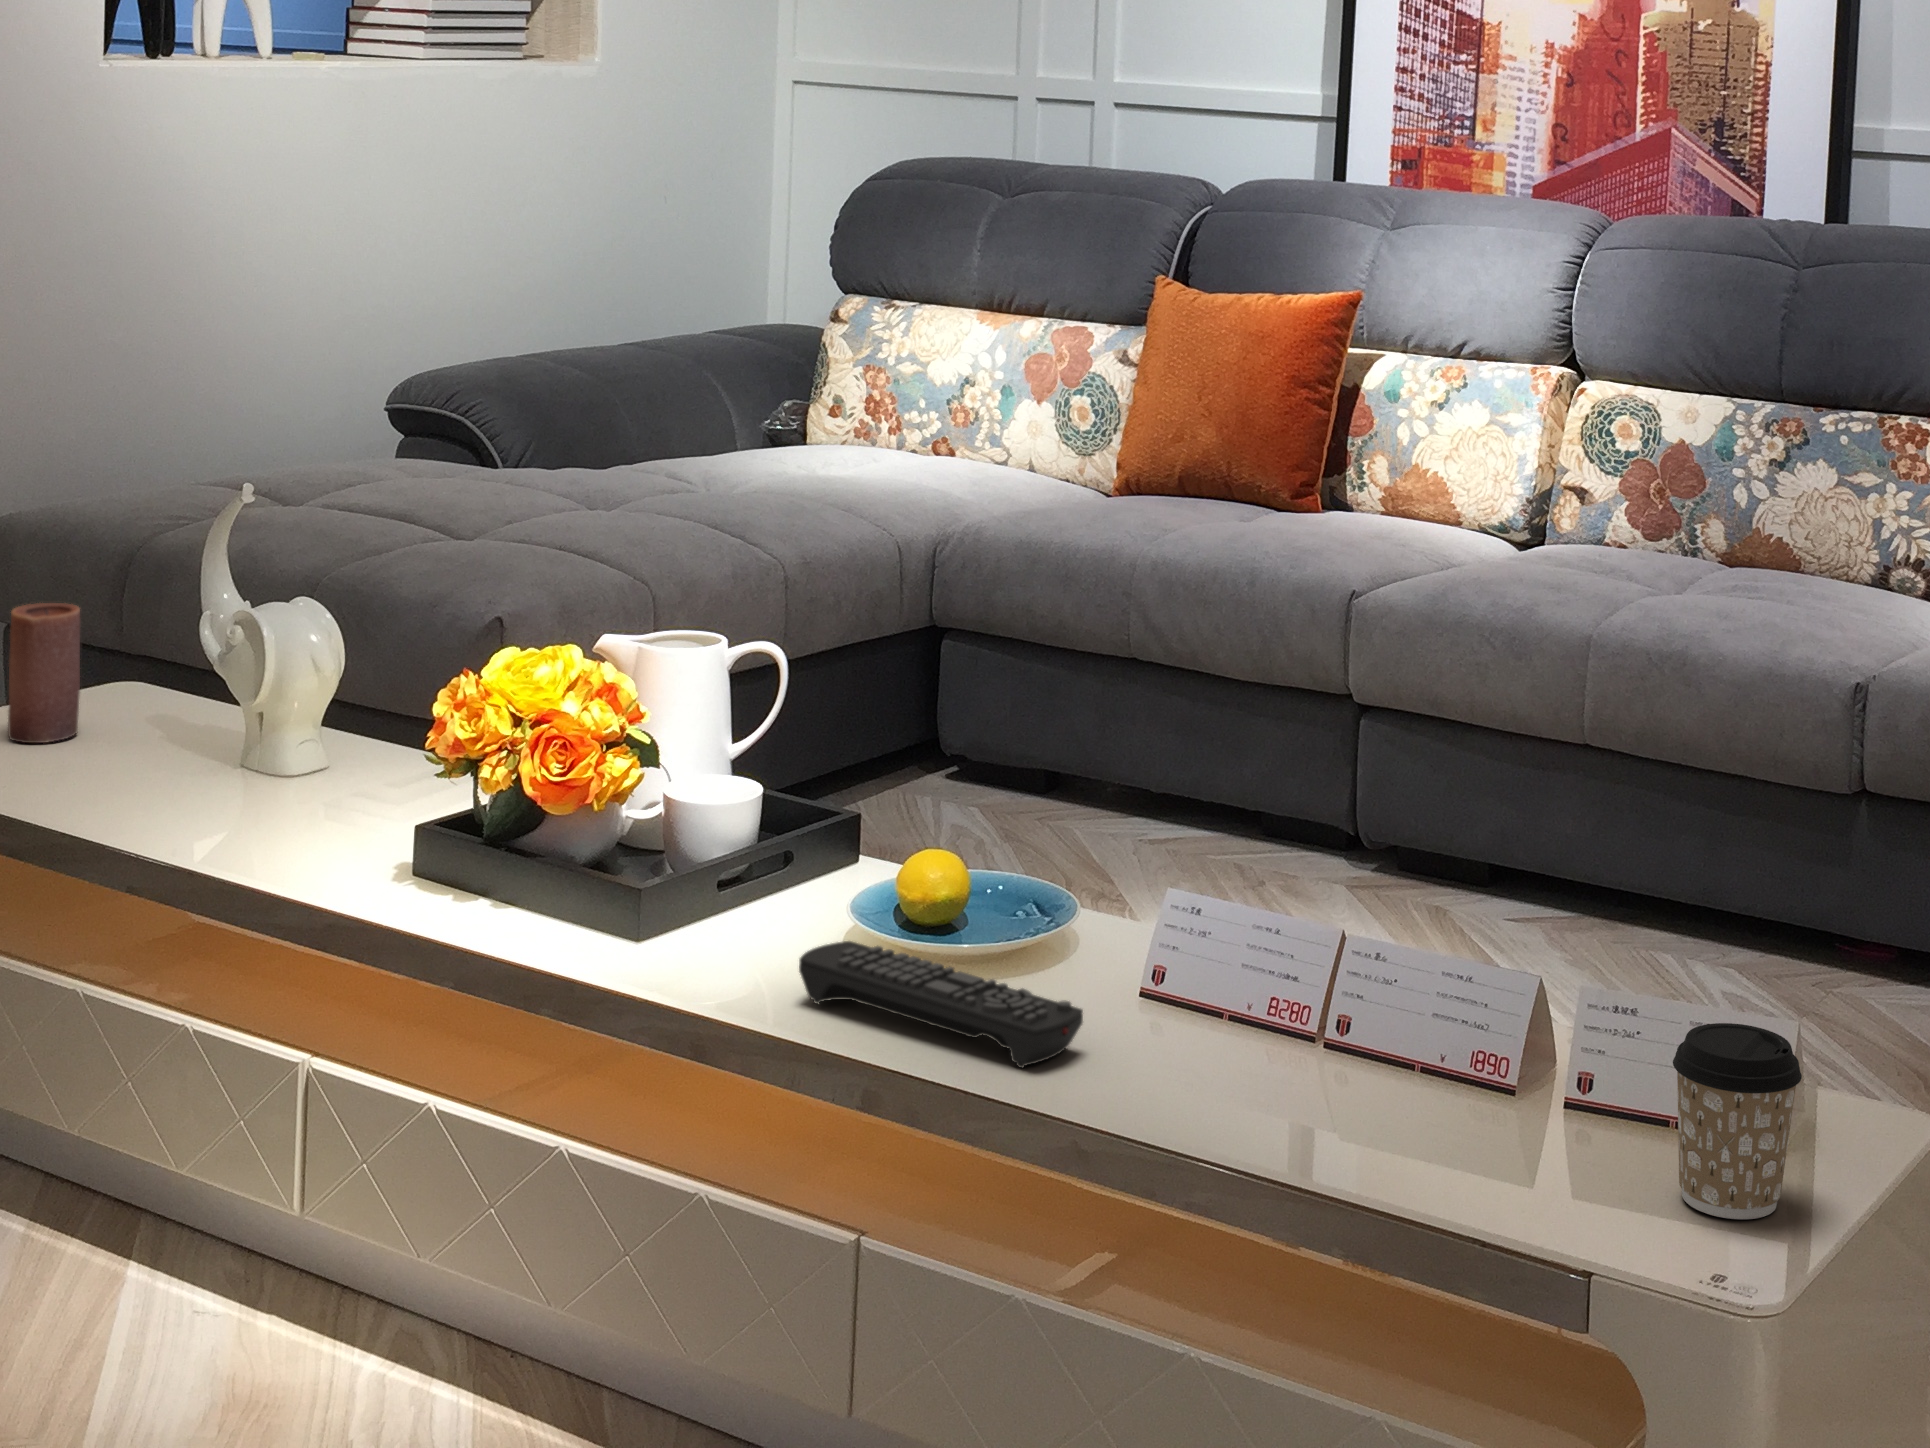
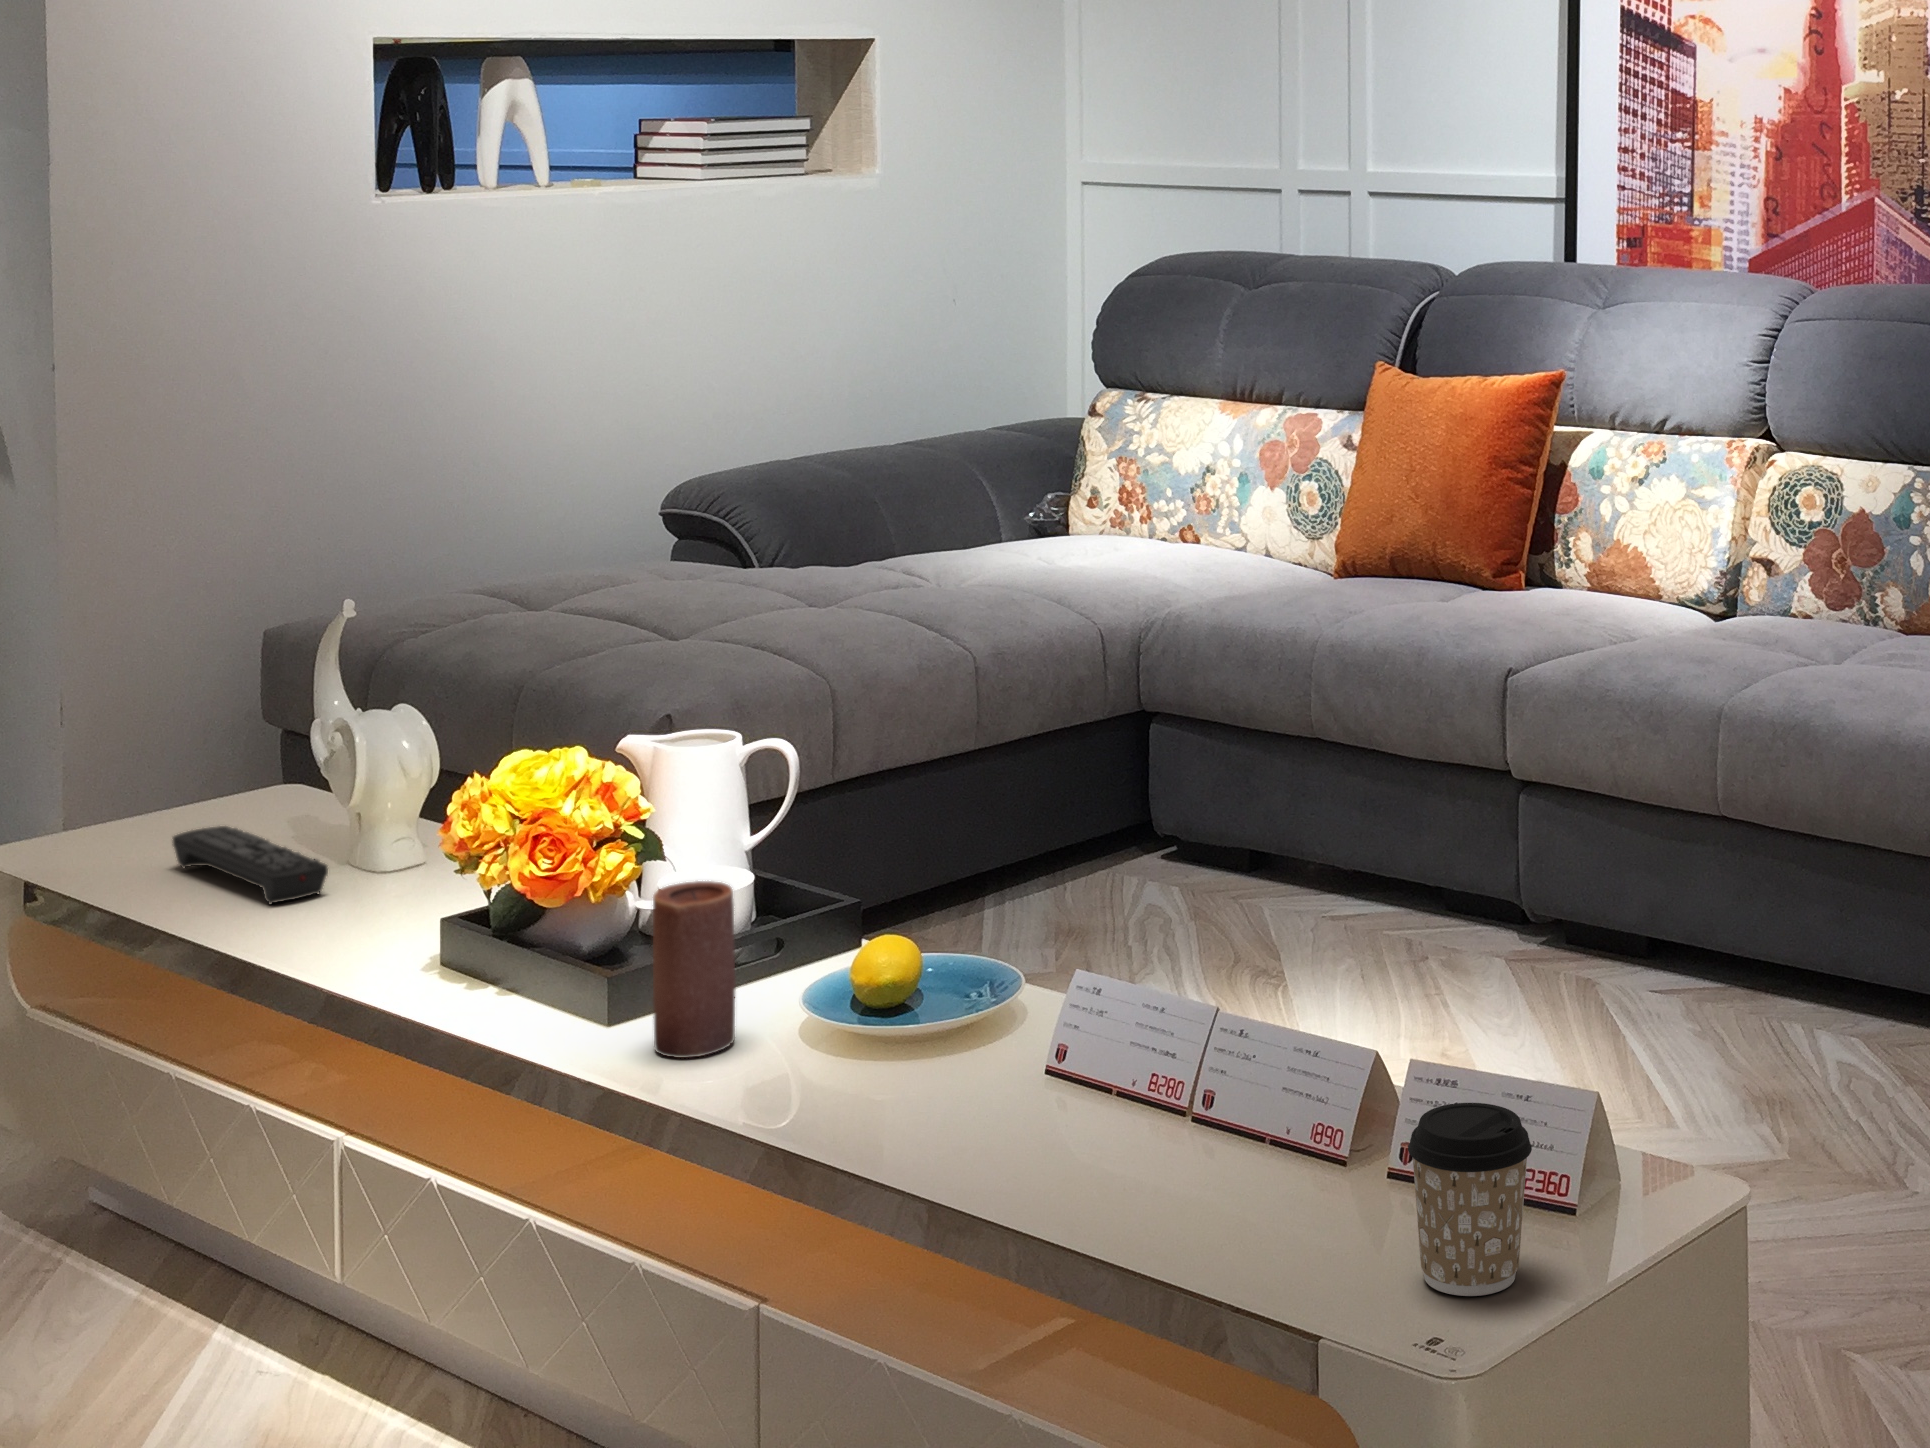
candle: present [8,603,80,743] -> present [653,881,736,1058]
remote control: present [799,941,1083,1068] -> present [172,826,328,904]

